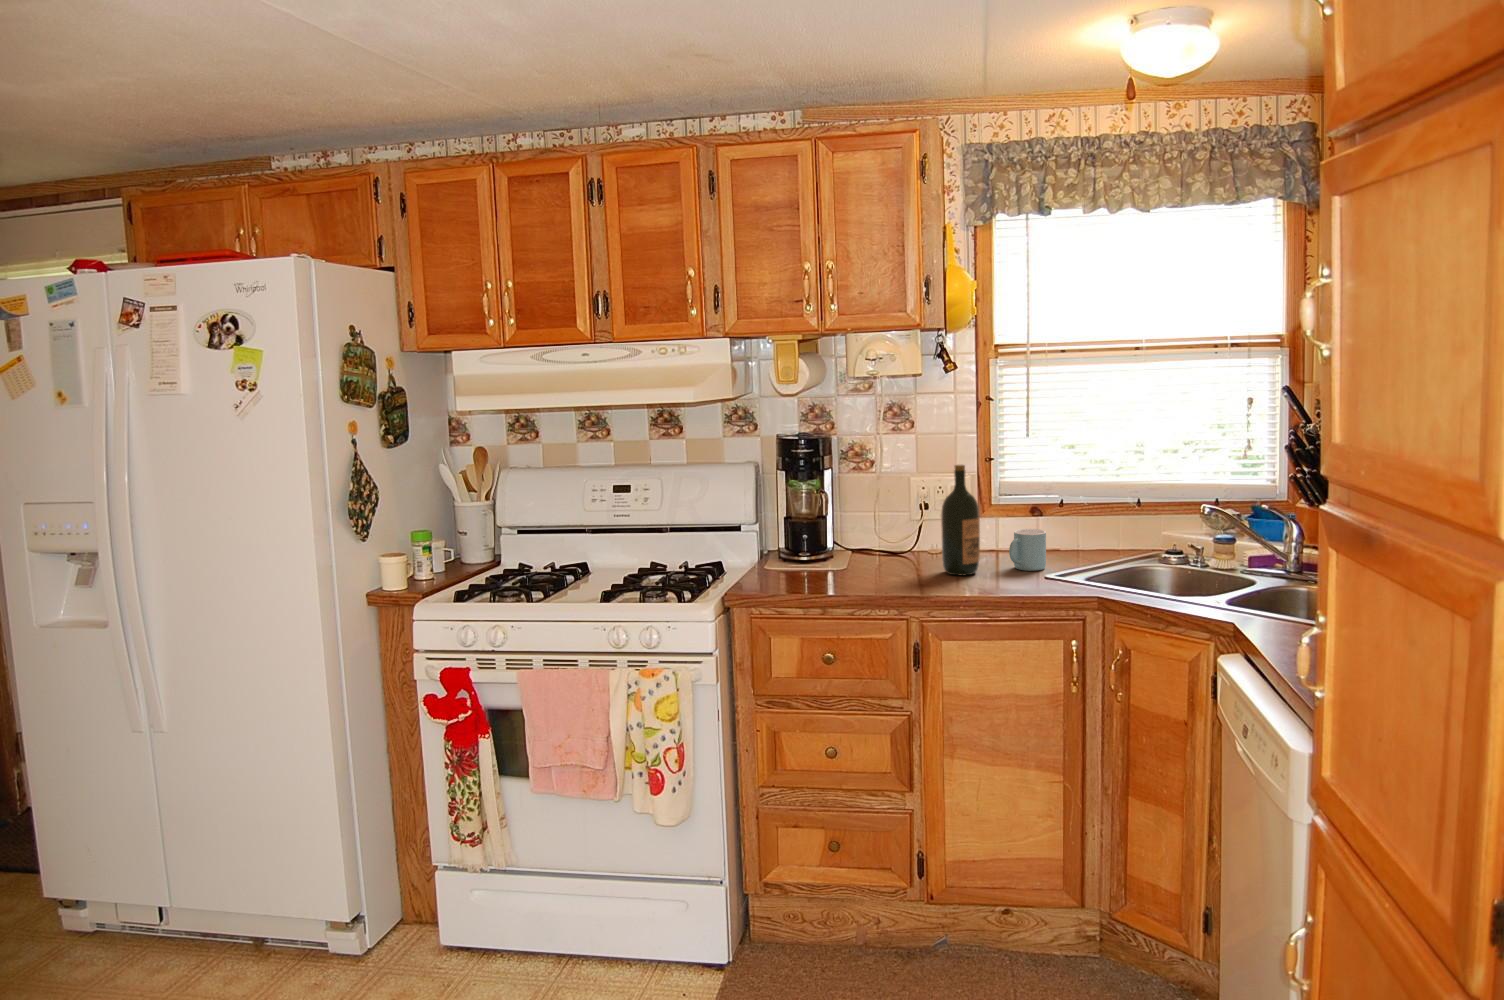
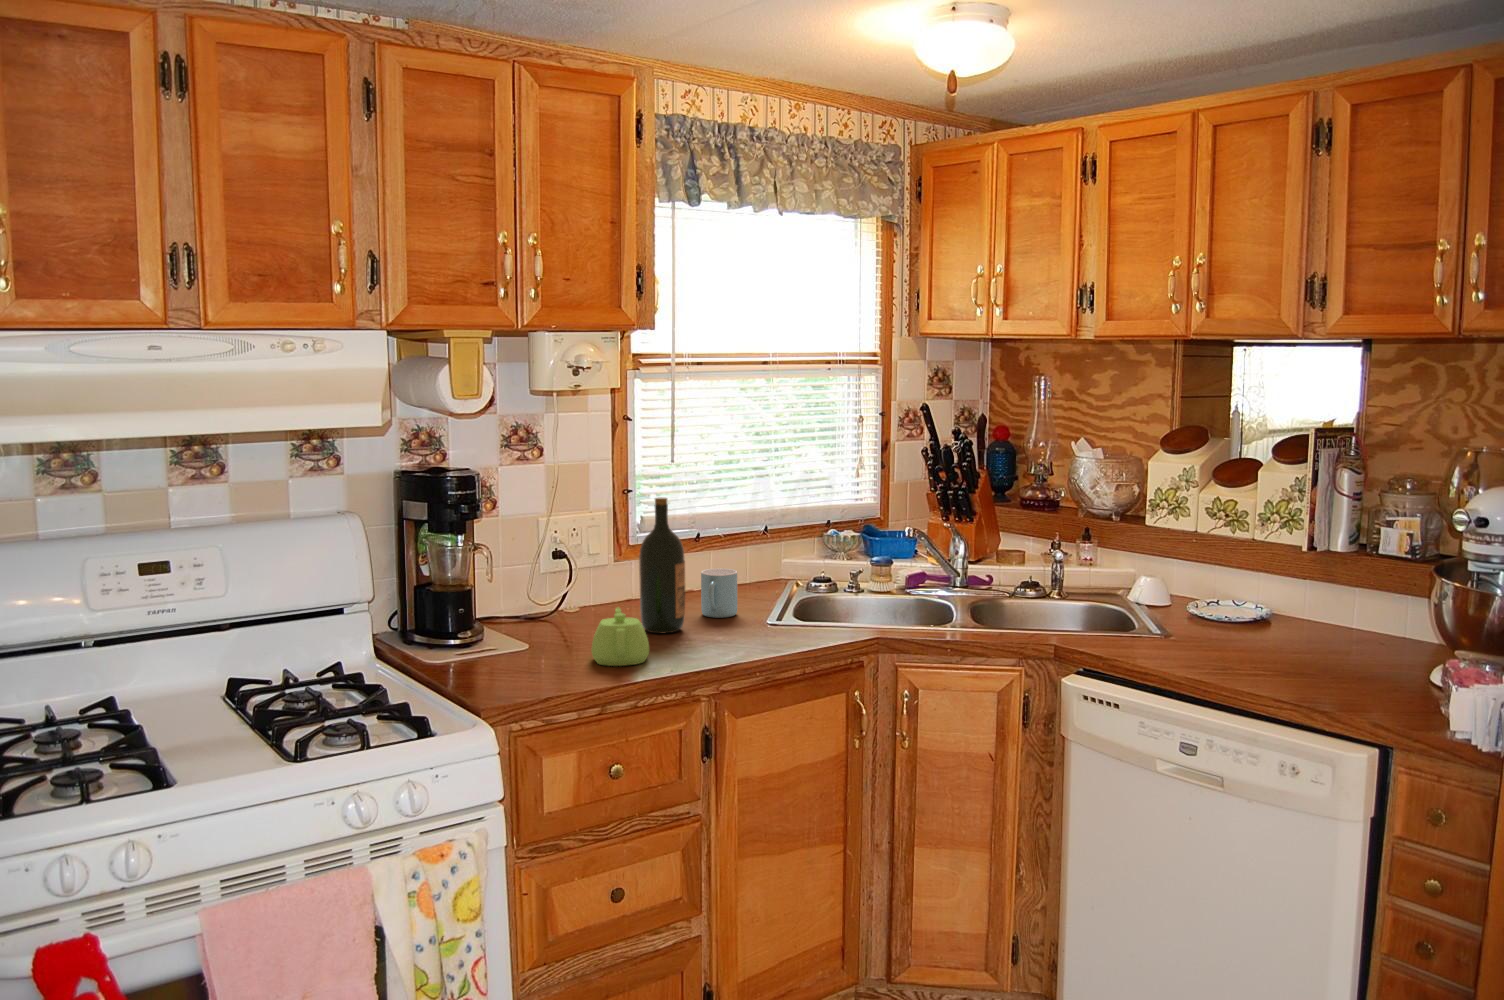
teapot: none [861,548,909,592] -> present [591,608,649,666]

